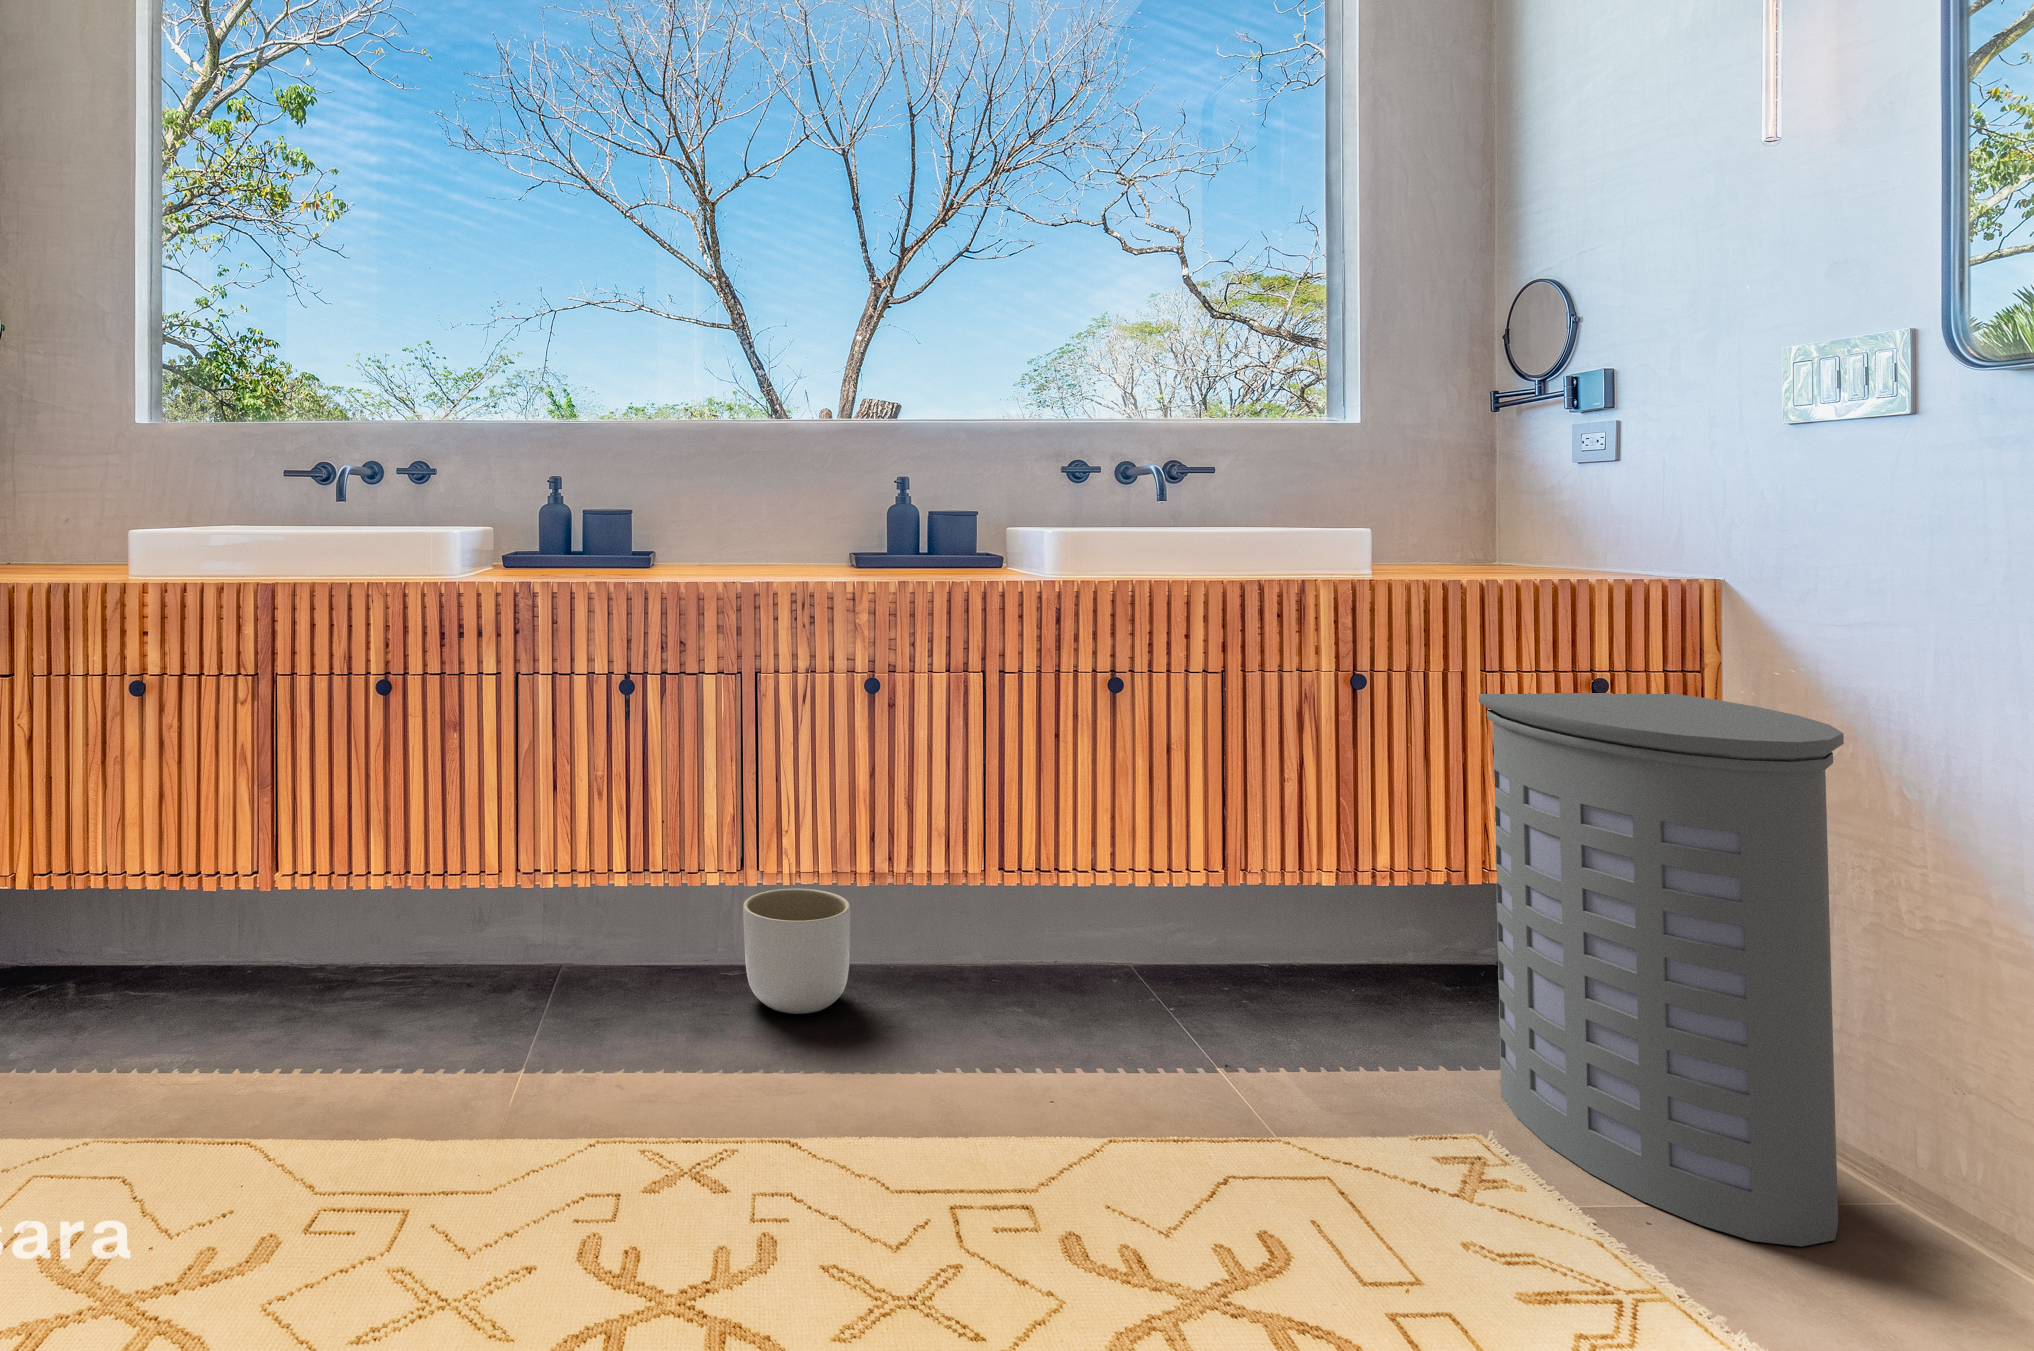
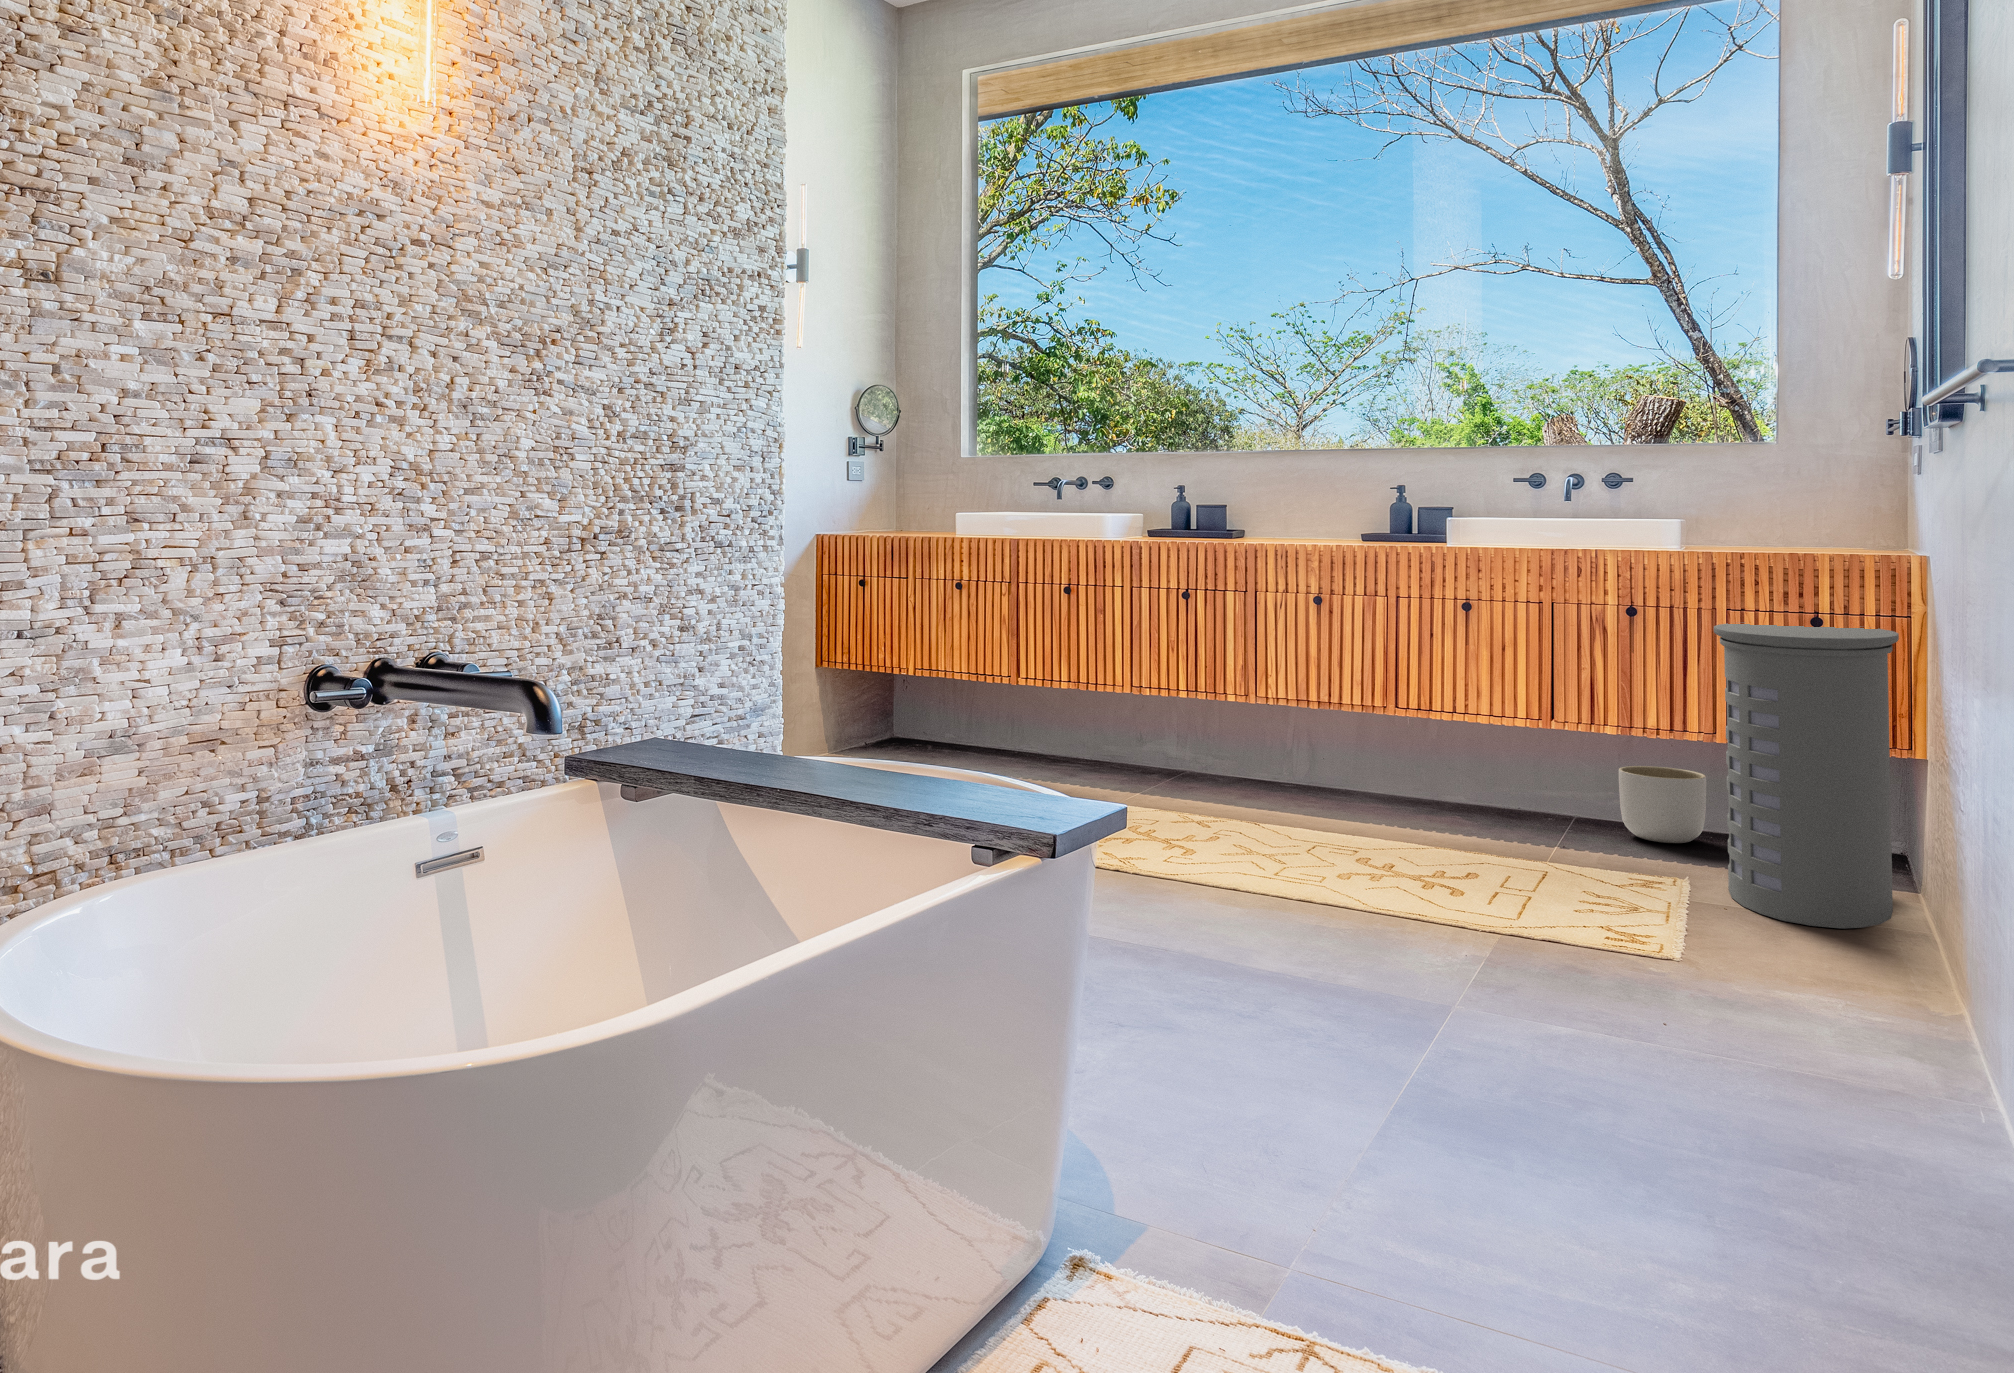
planter: present [743,889,850,1014] -> present [1619,766,1706,843]

